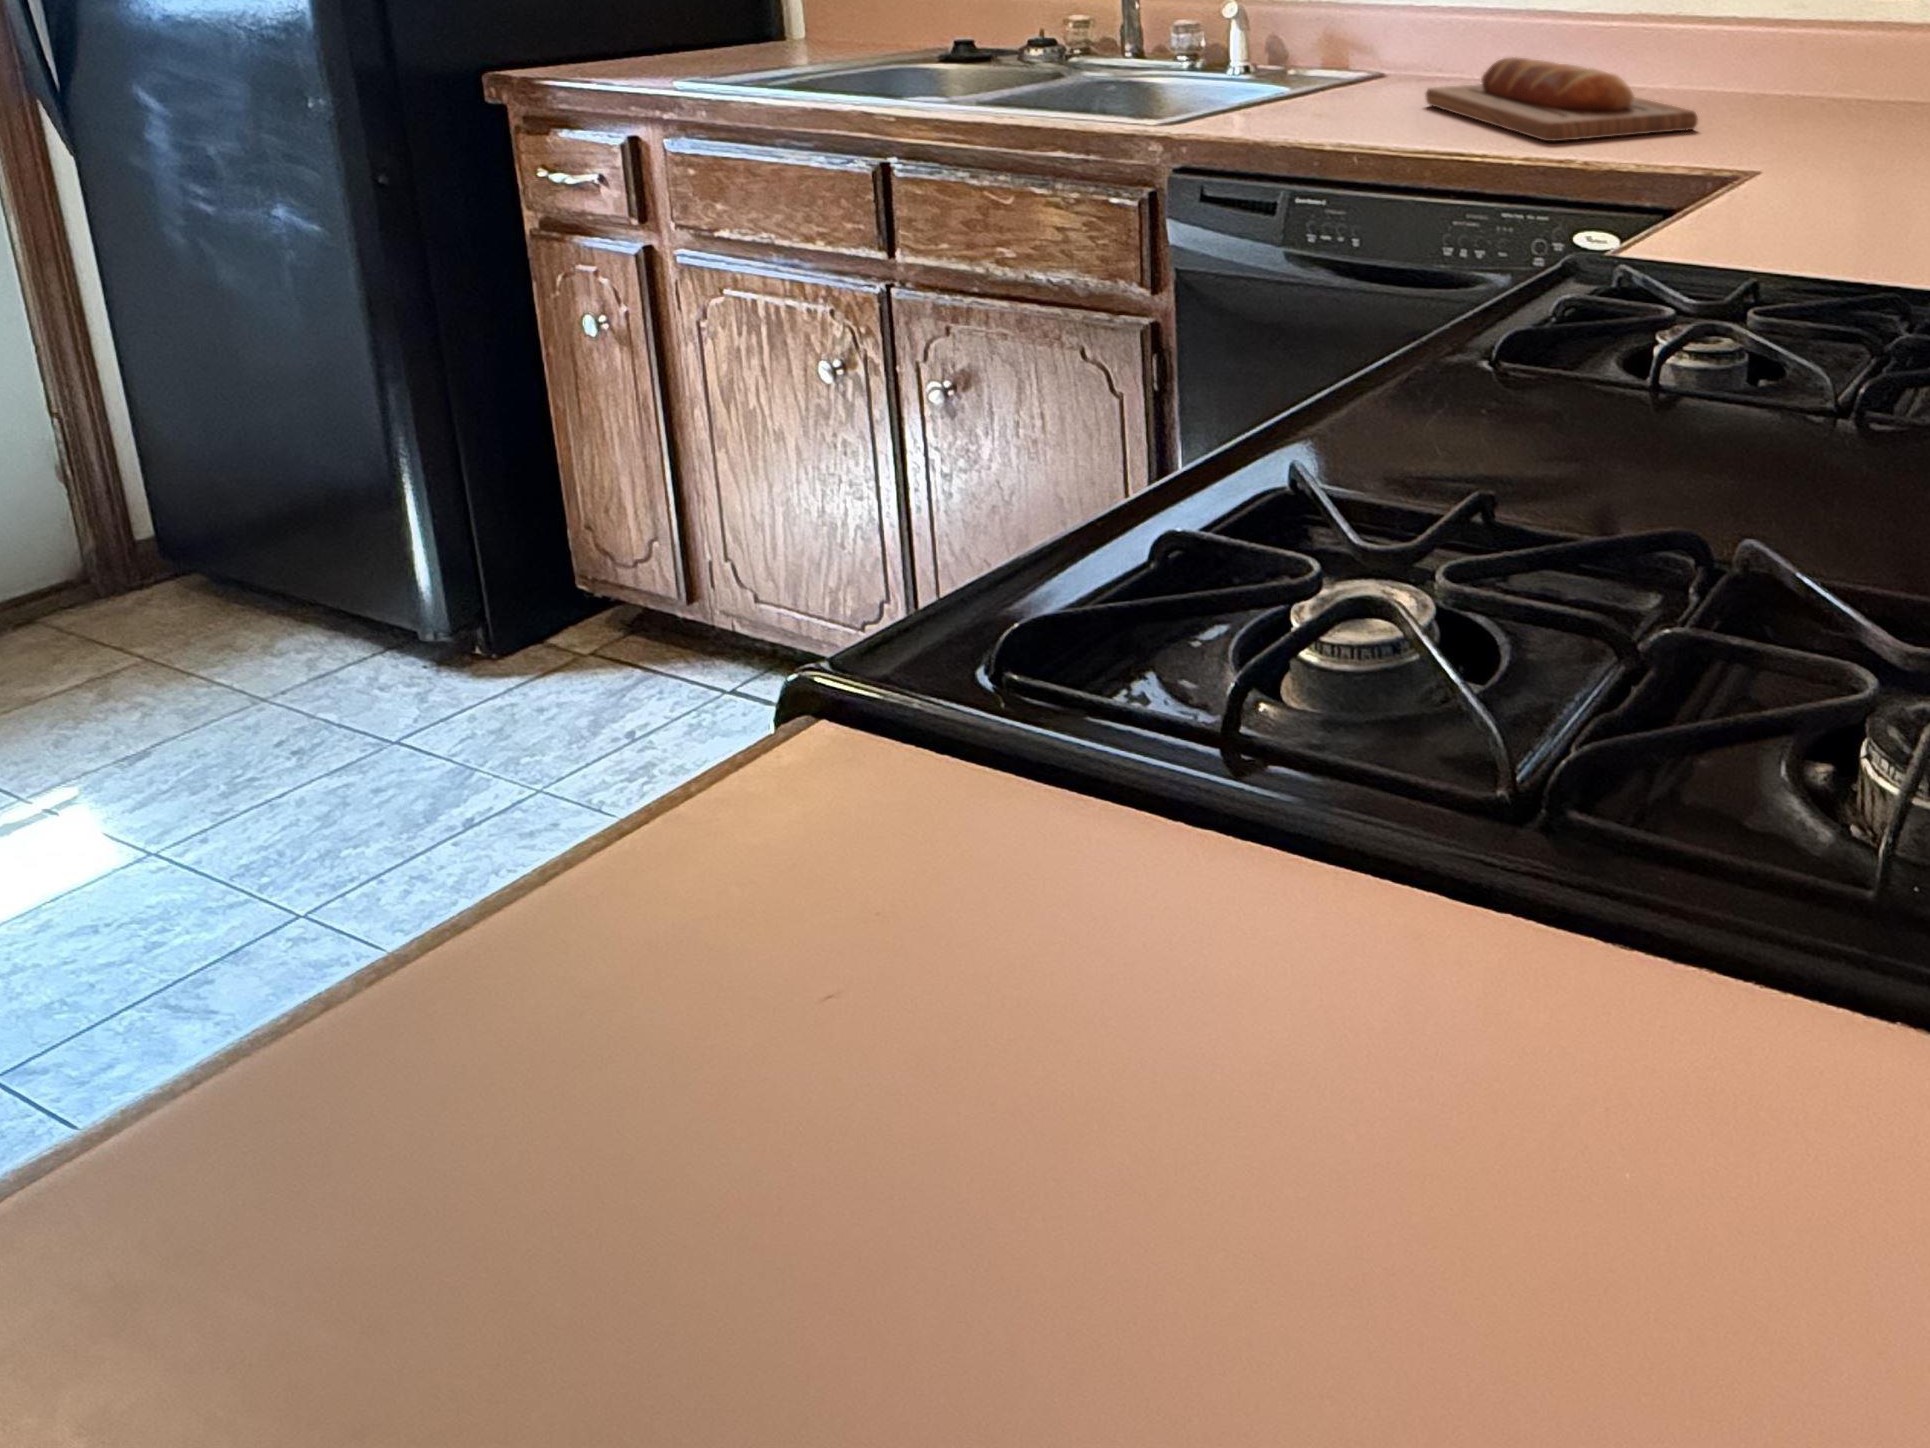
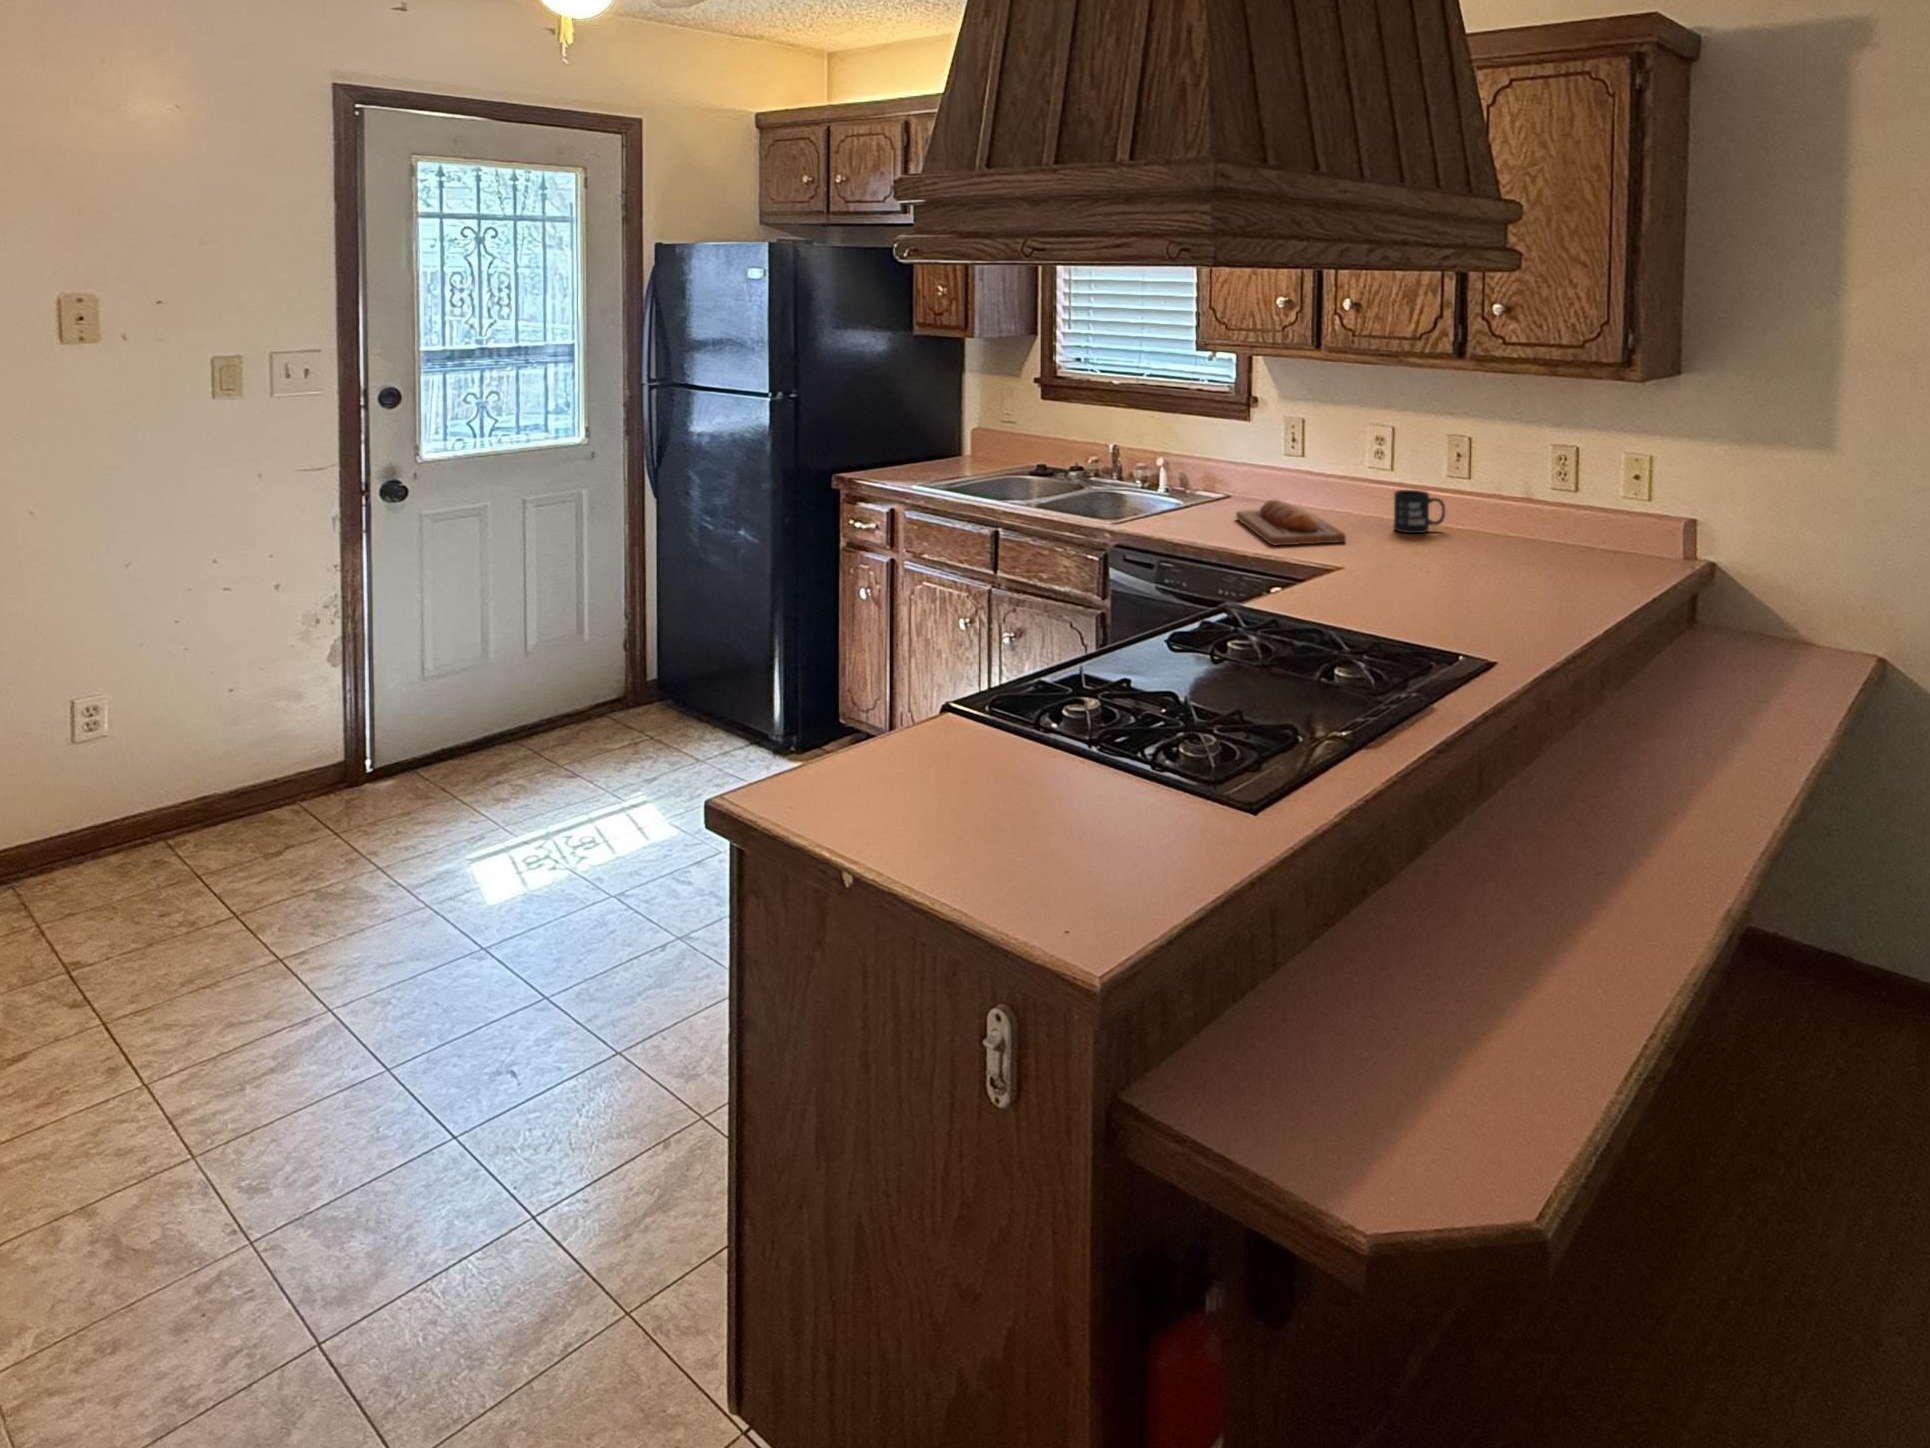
mug: none [1766,23,1872,110] -> present [1394,490,1445,533]

